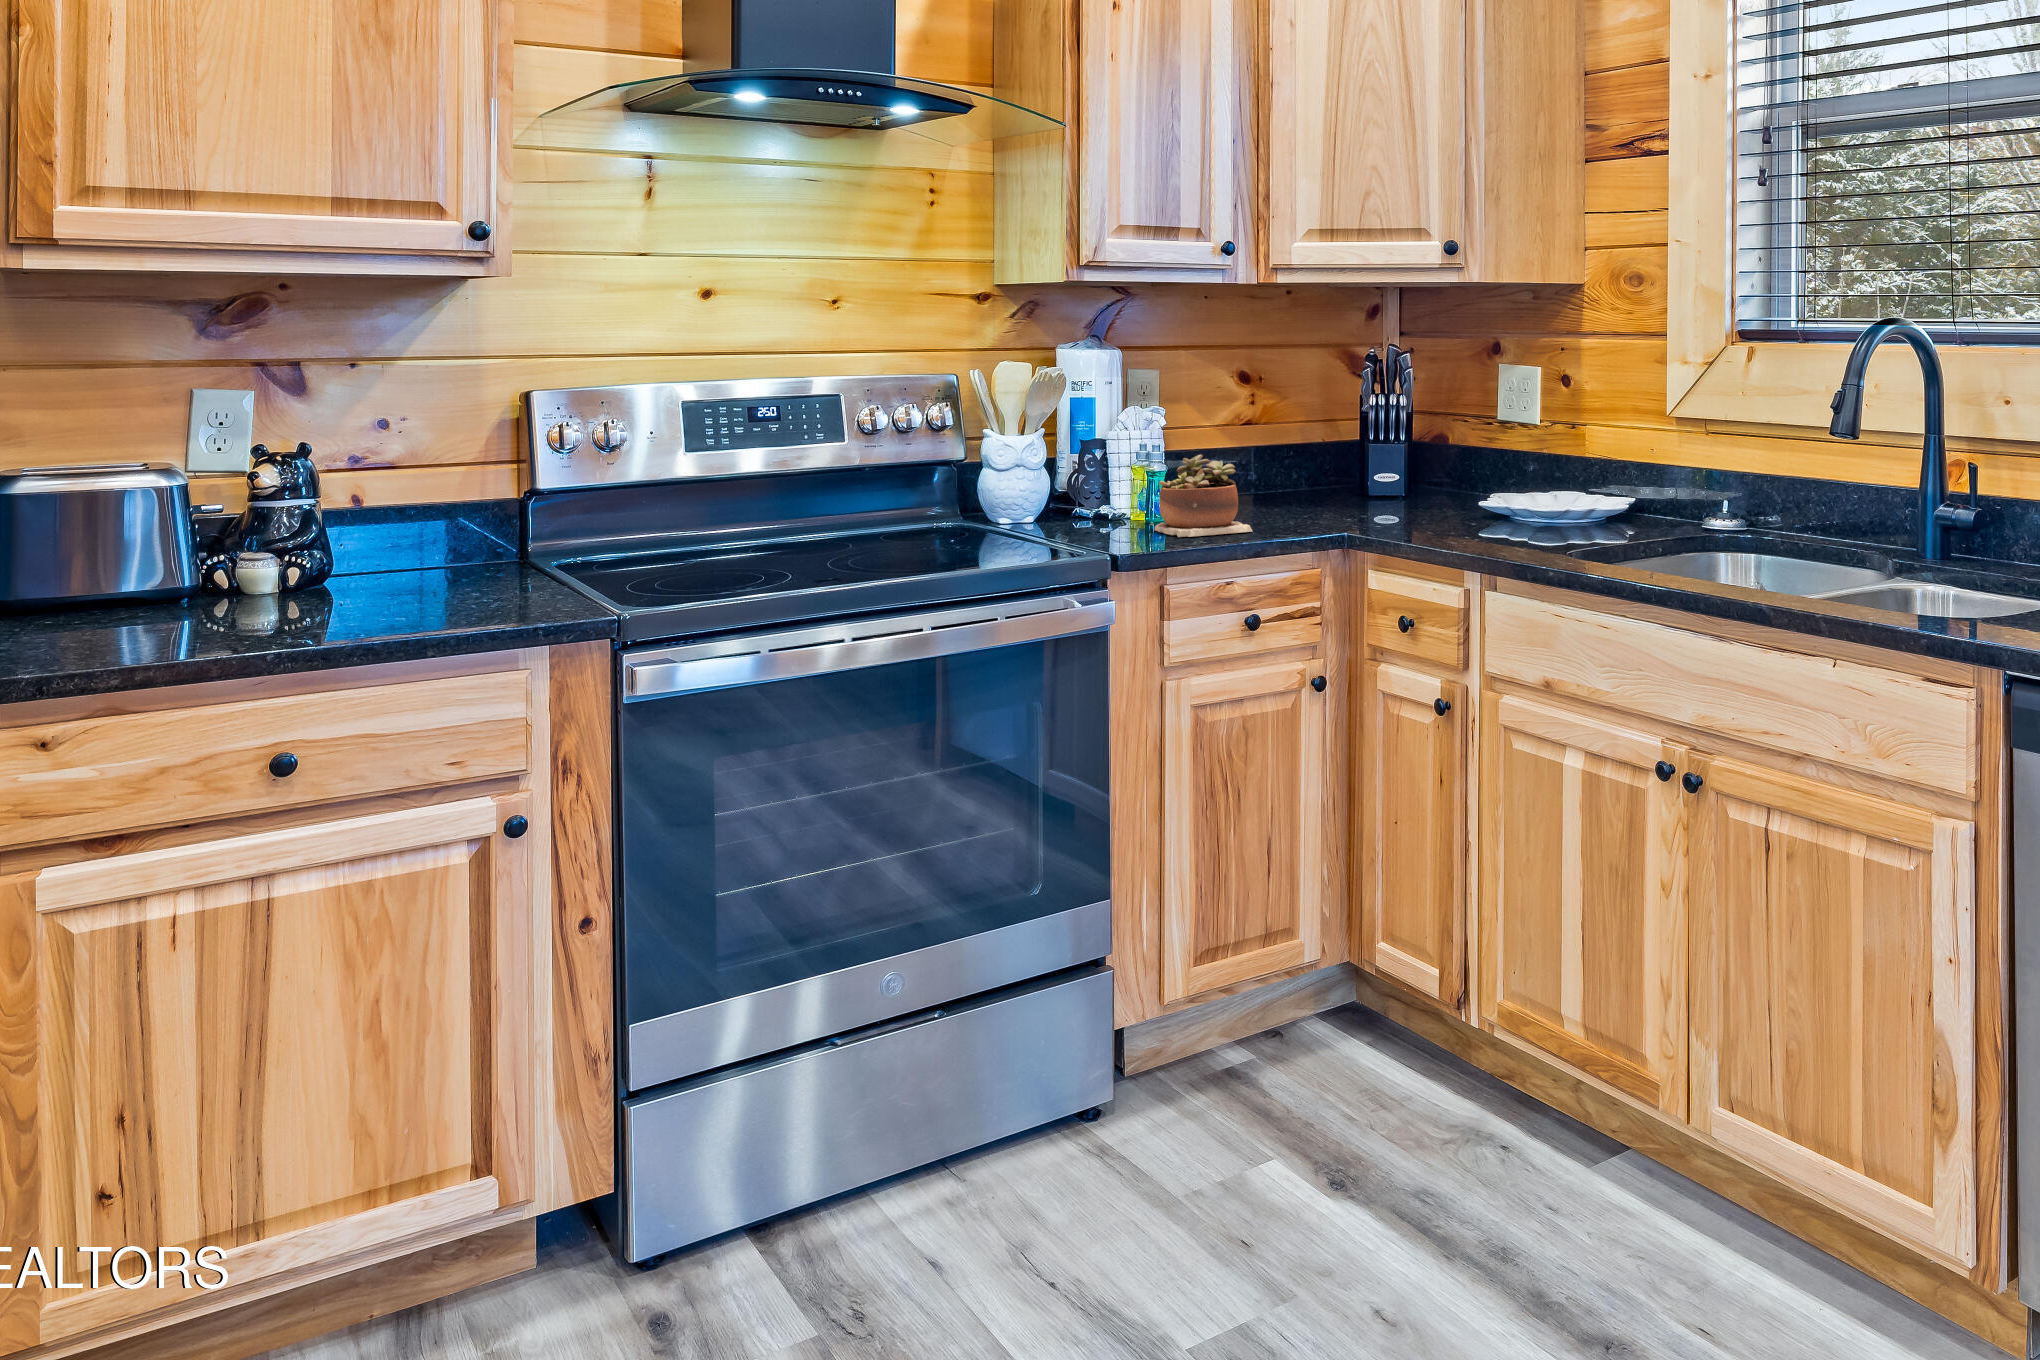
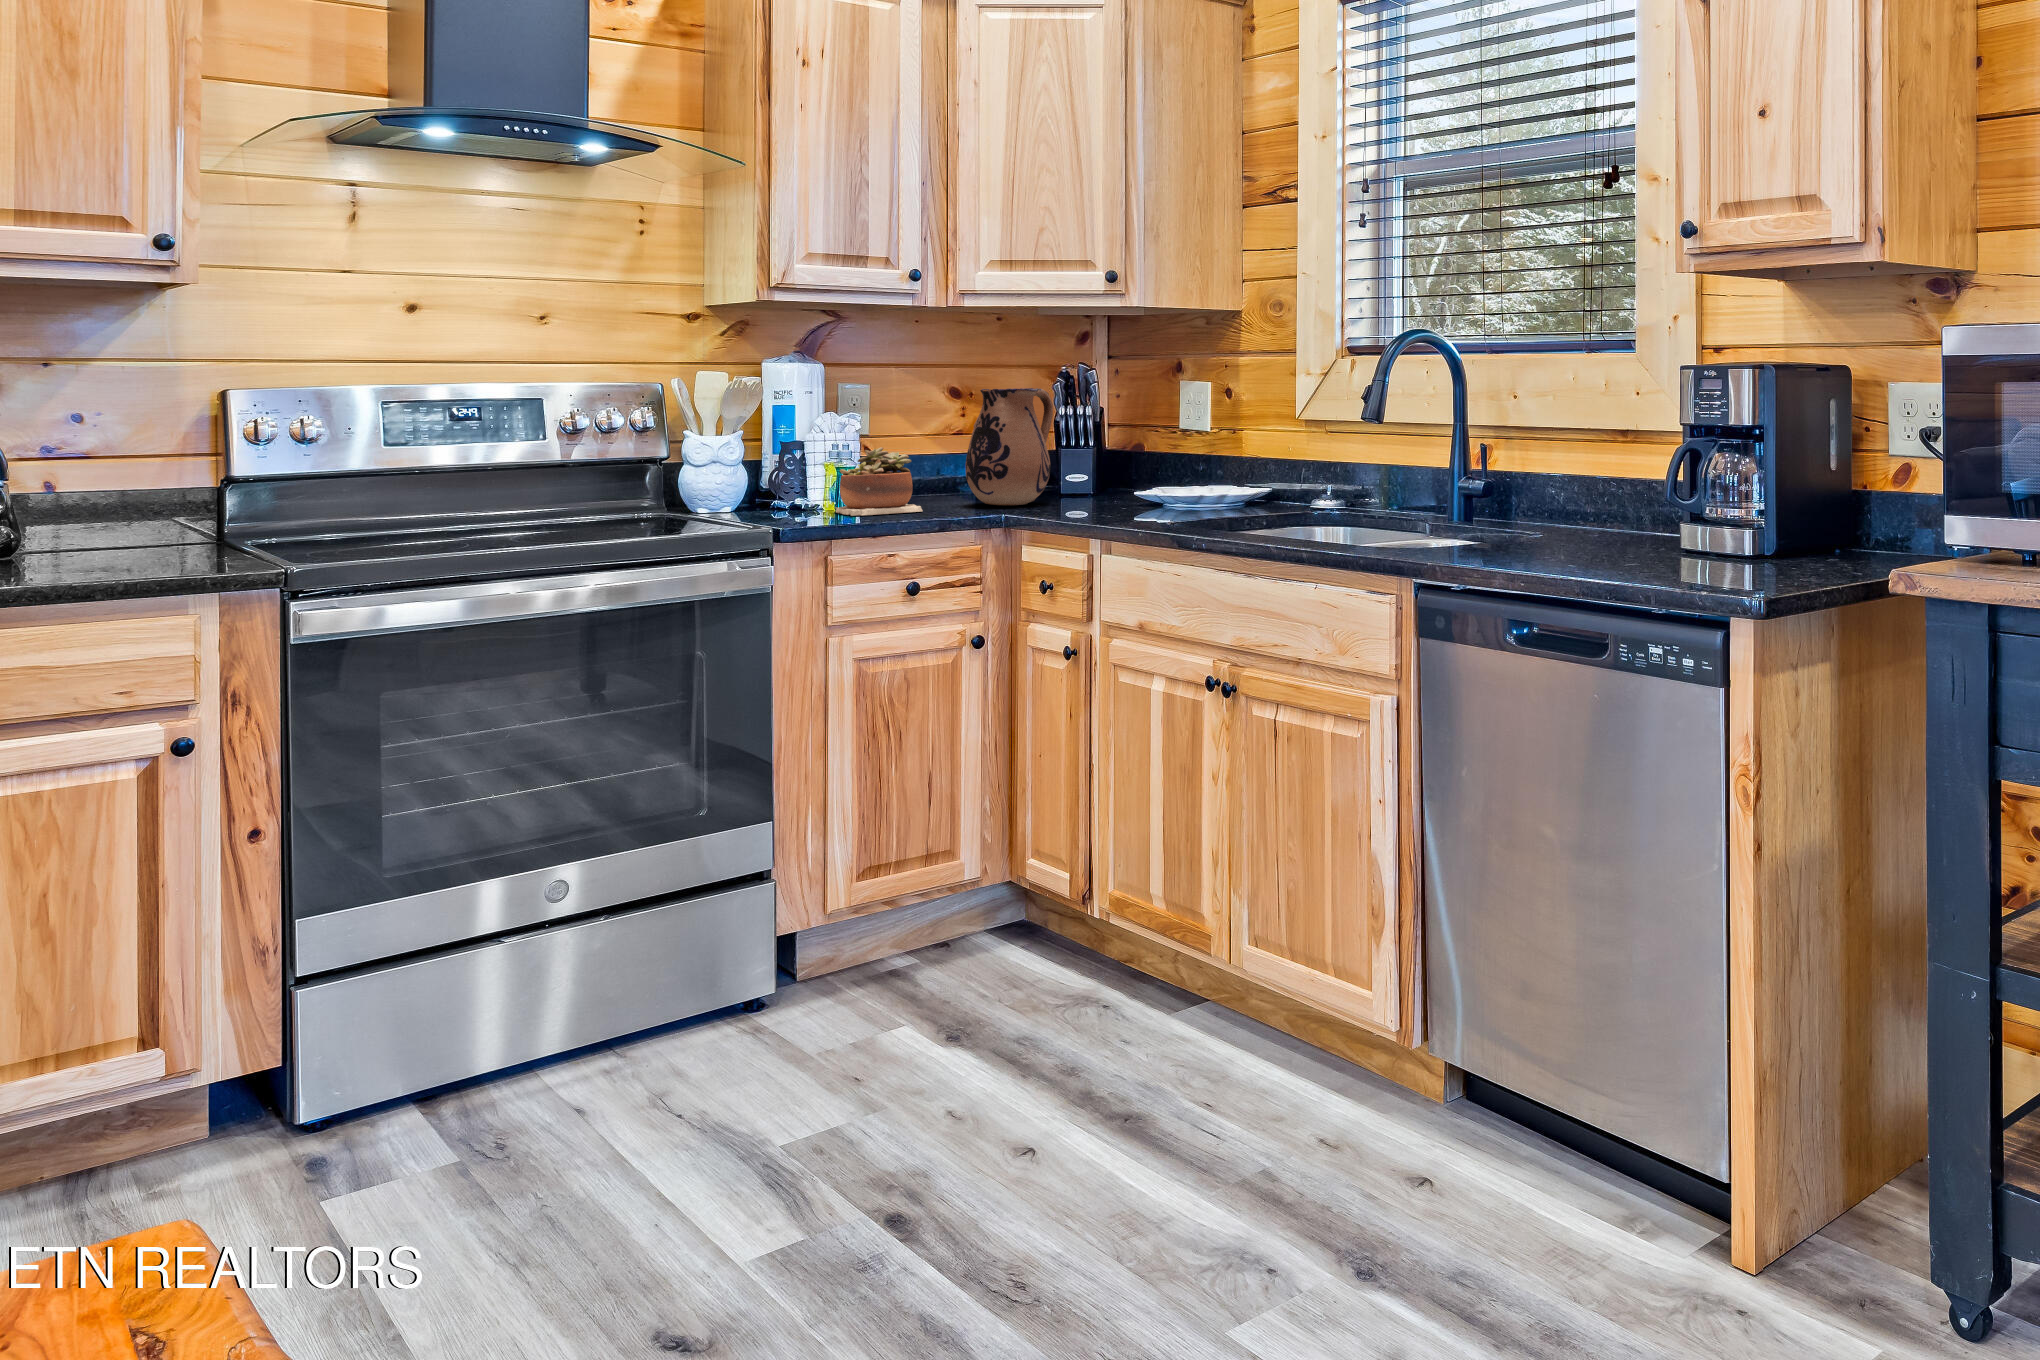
ceramic pitcher: none [1290,385,1385,524] -> present [965,388,1053,505]

